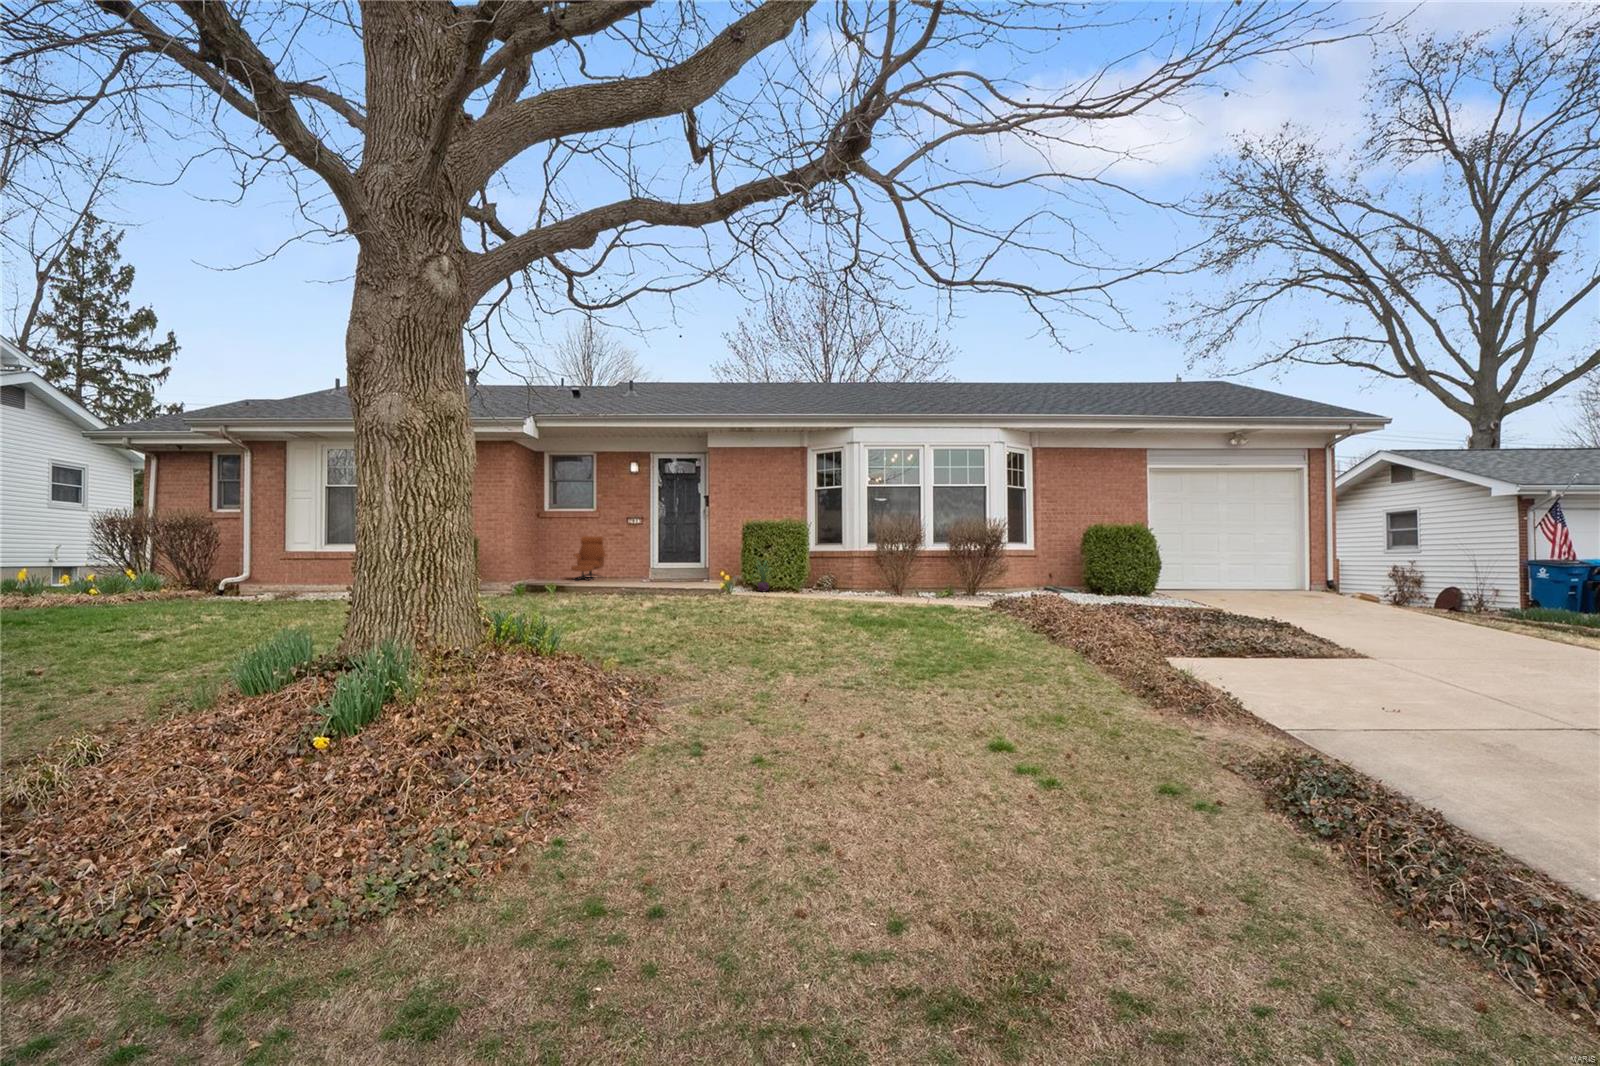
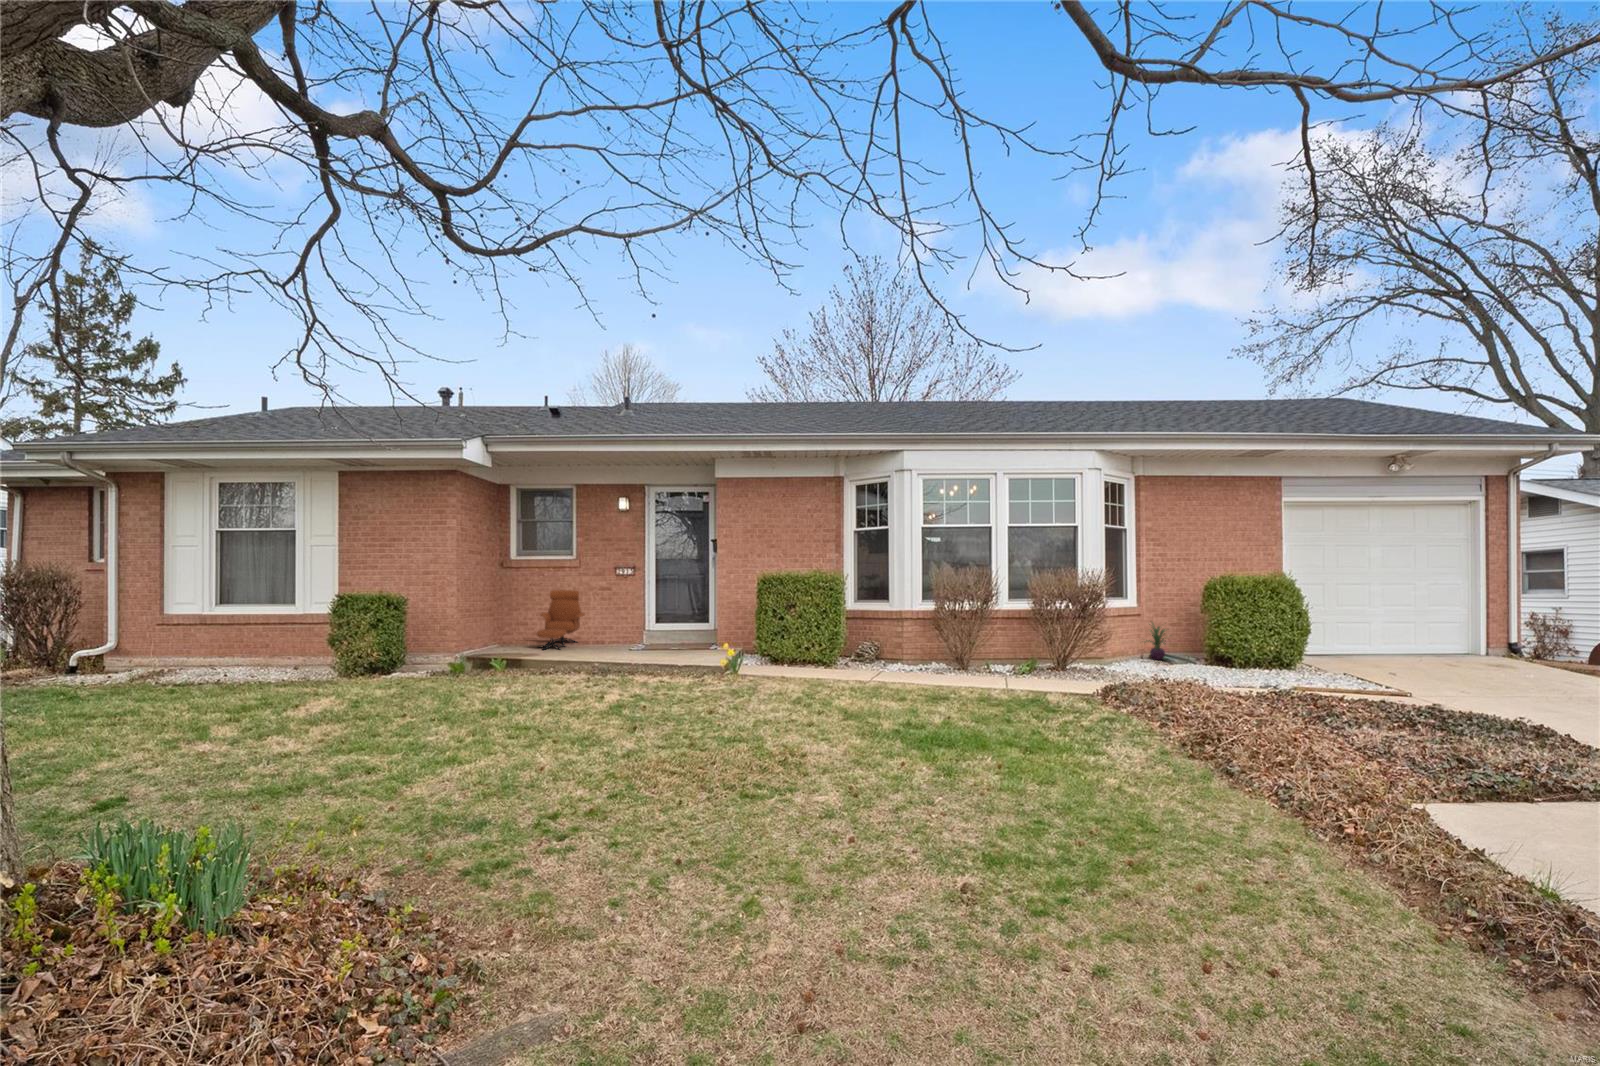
decorative plant: present [758,561,769,591] -> present [1146,623,1165,660]

